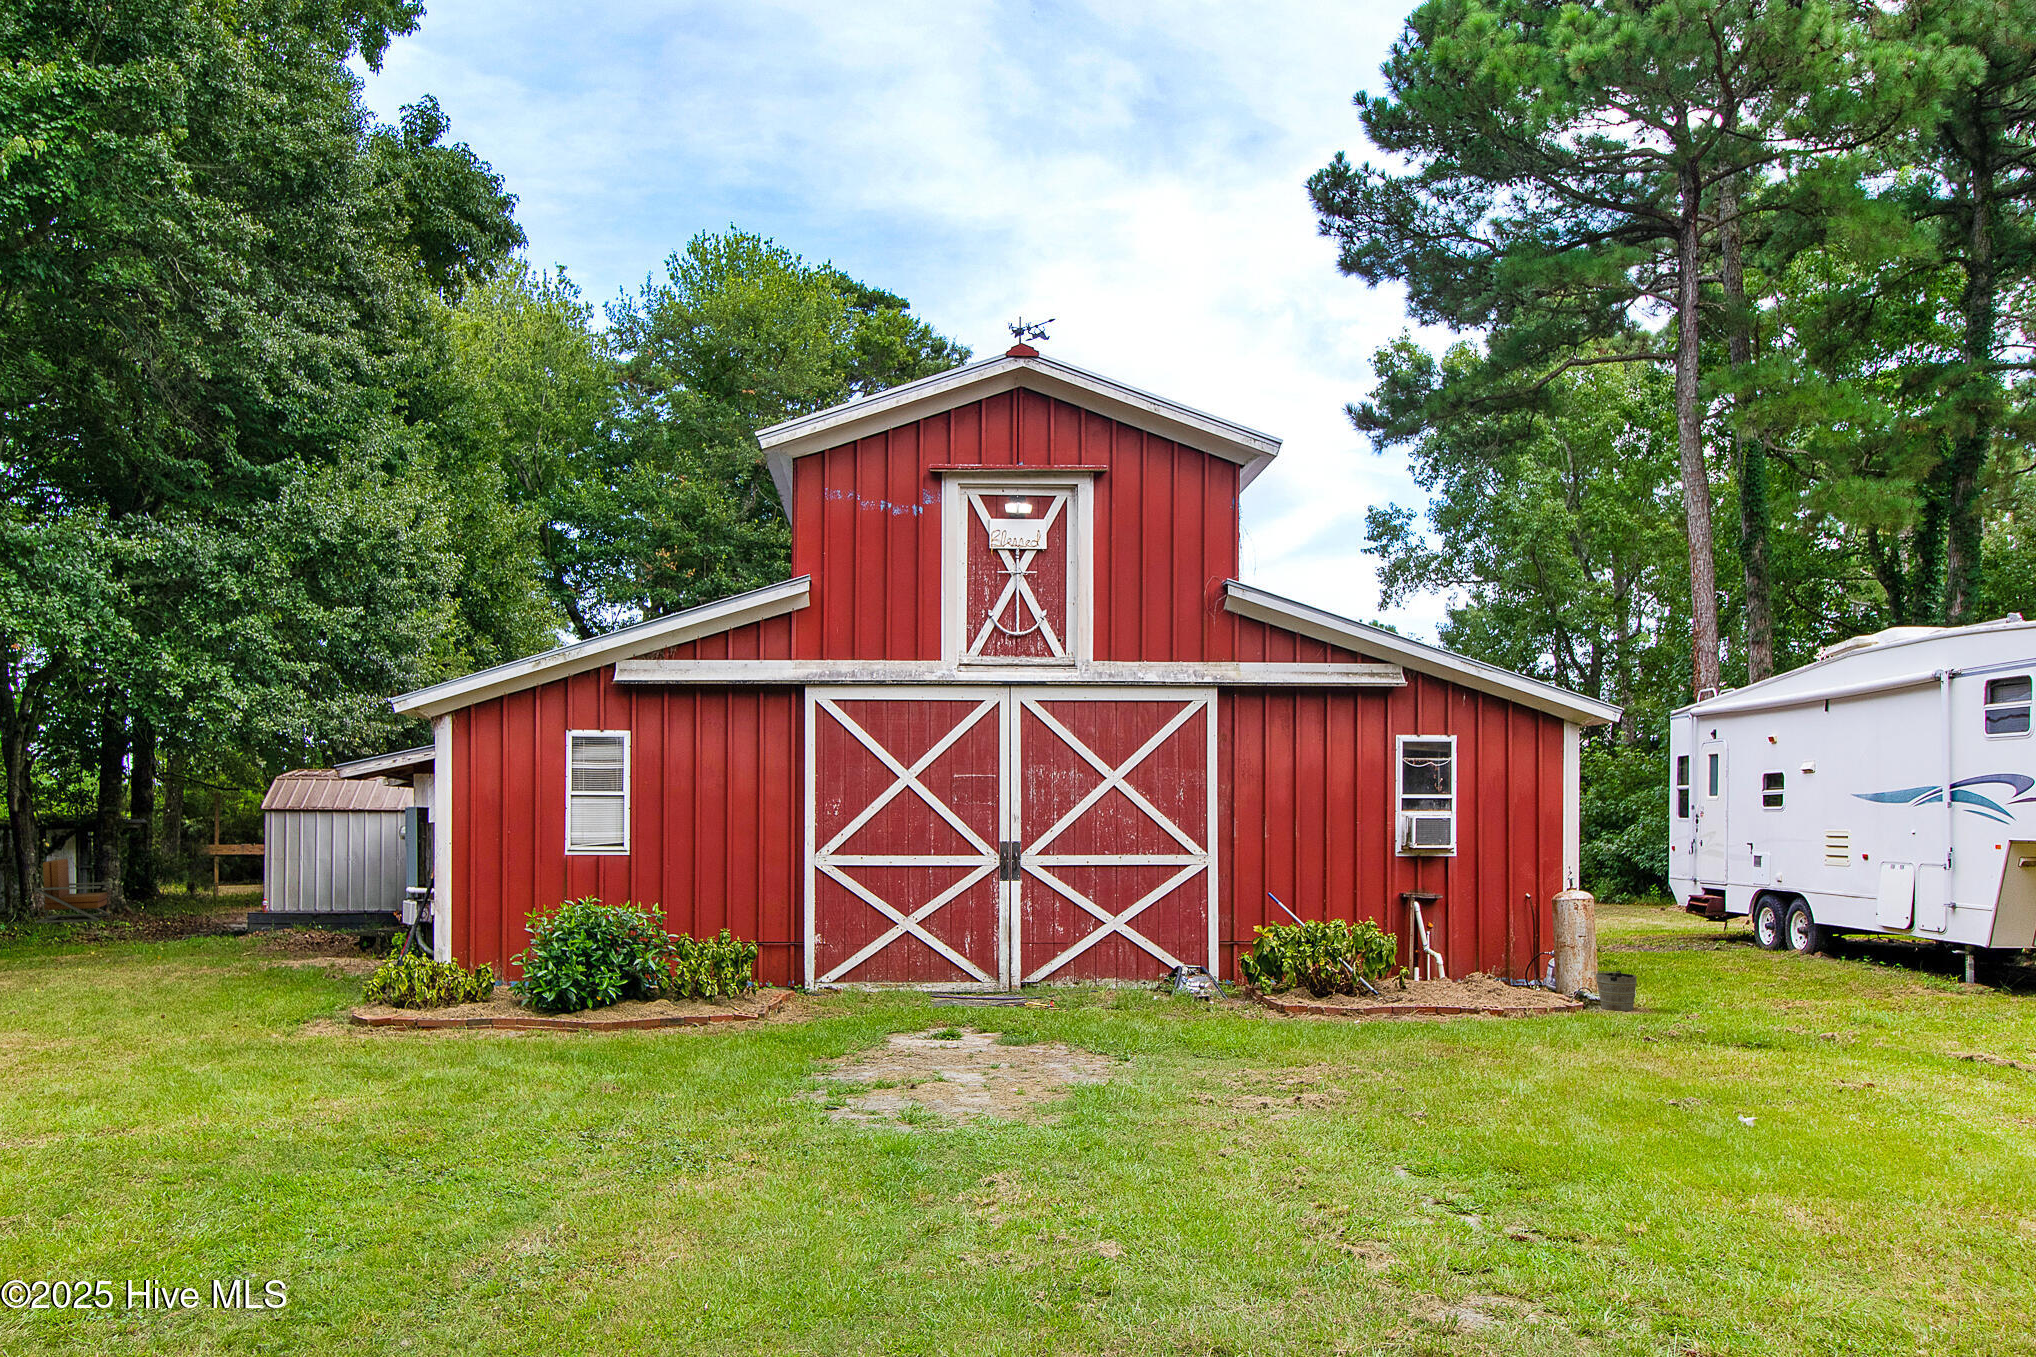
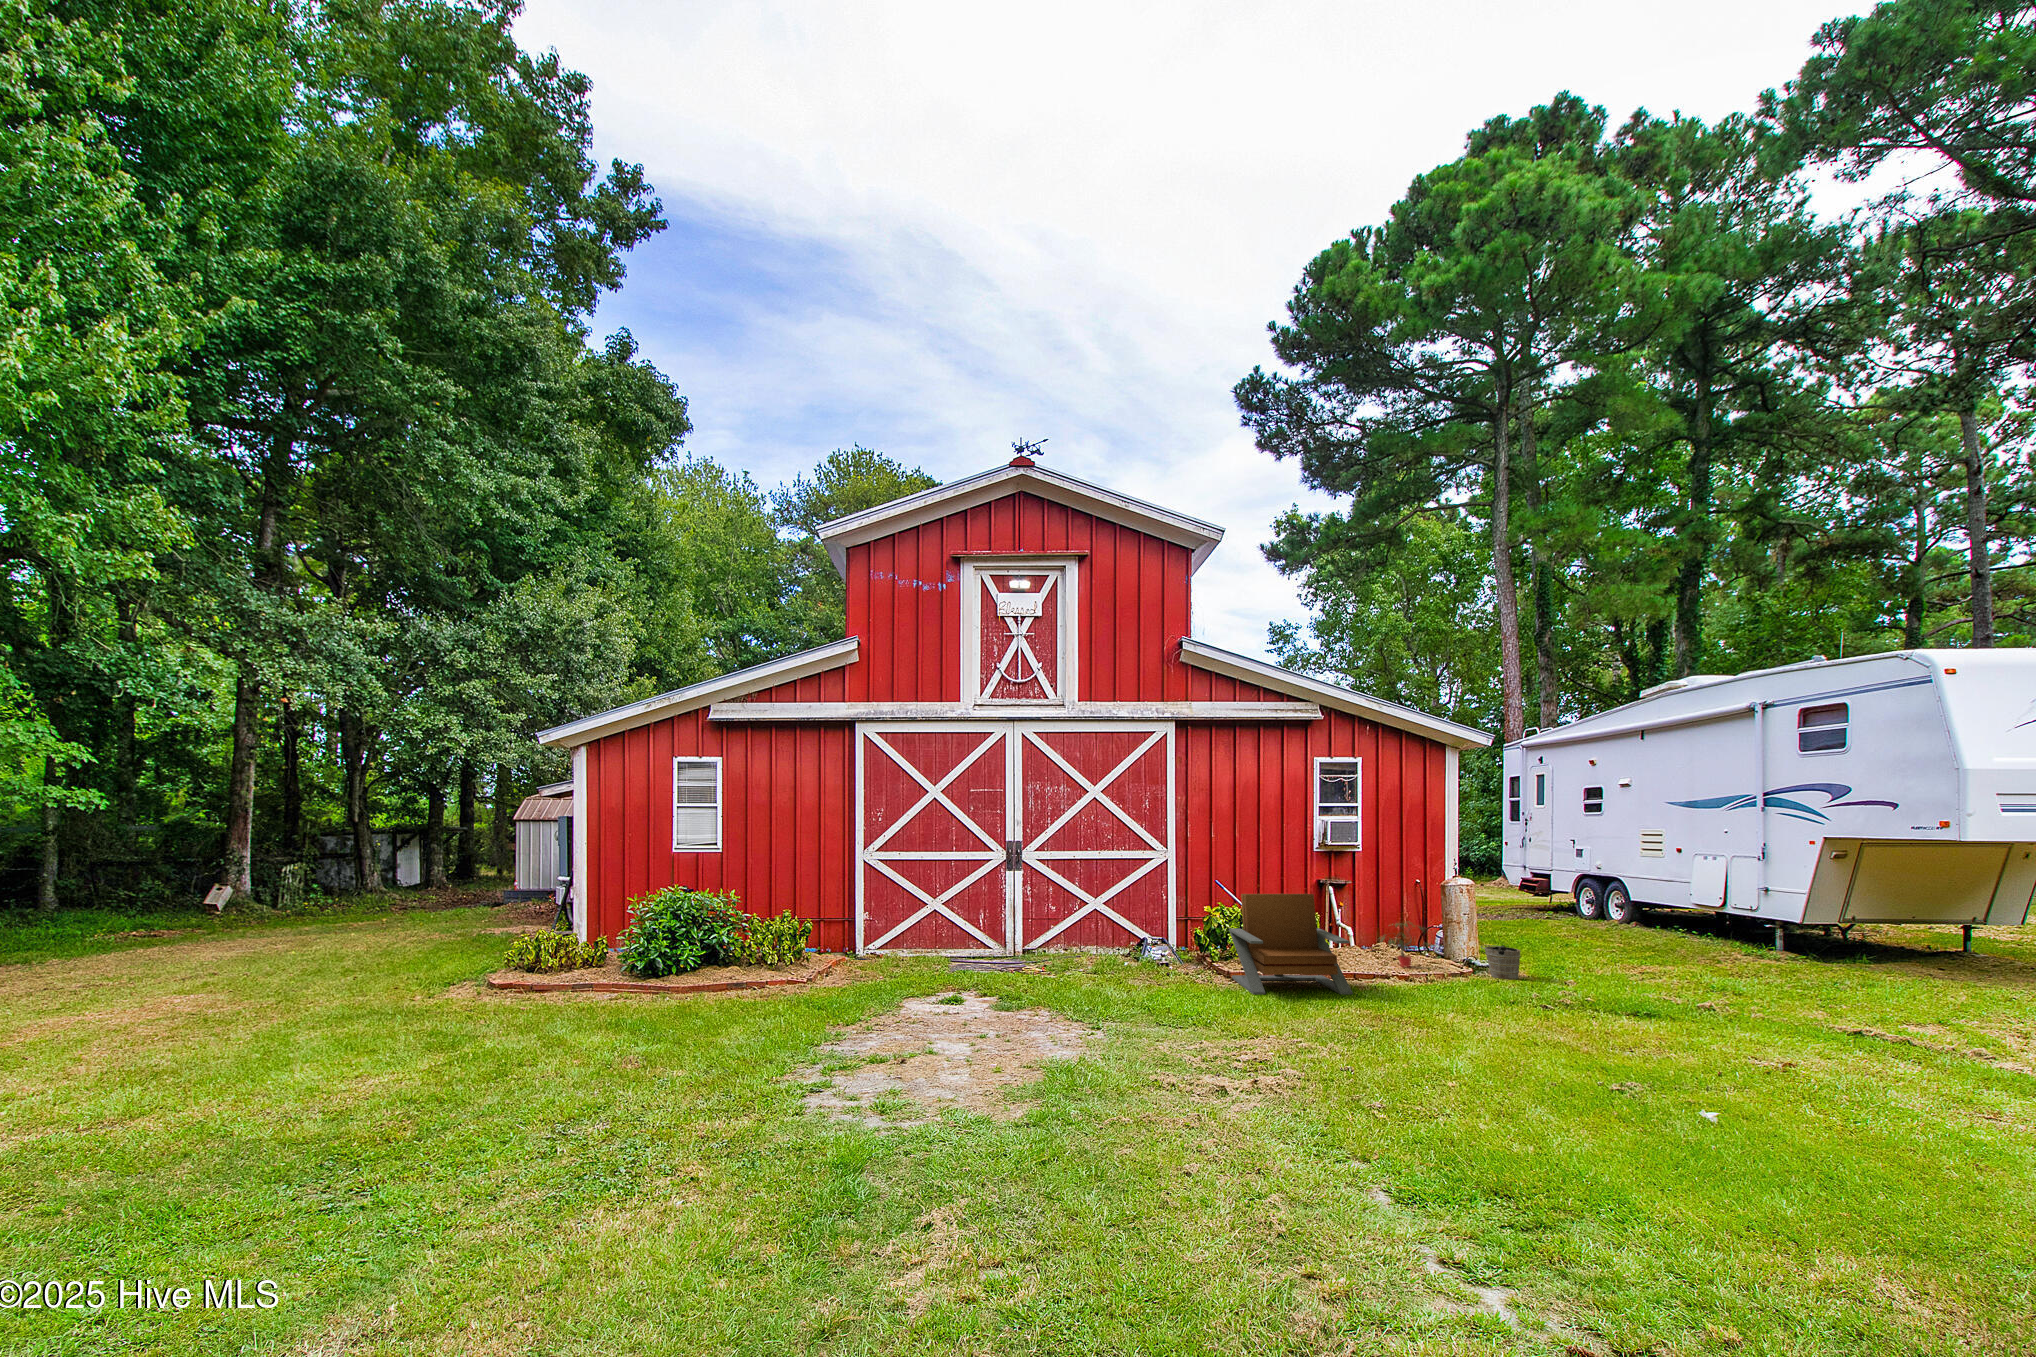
lounge chair: present [34,859,111,923] -> present [1229,894,1353,994]
potted plant: none [1468,943,1540,1000] -> present [1380,923,1433,967]

